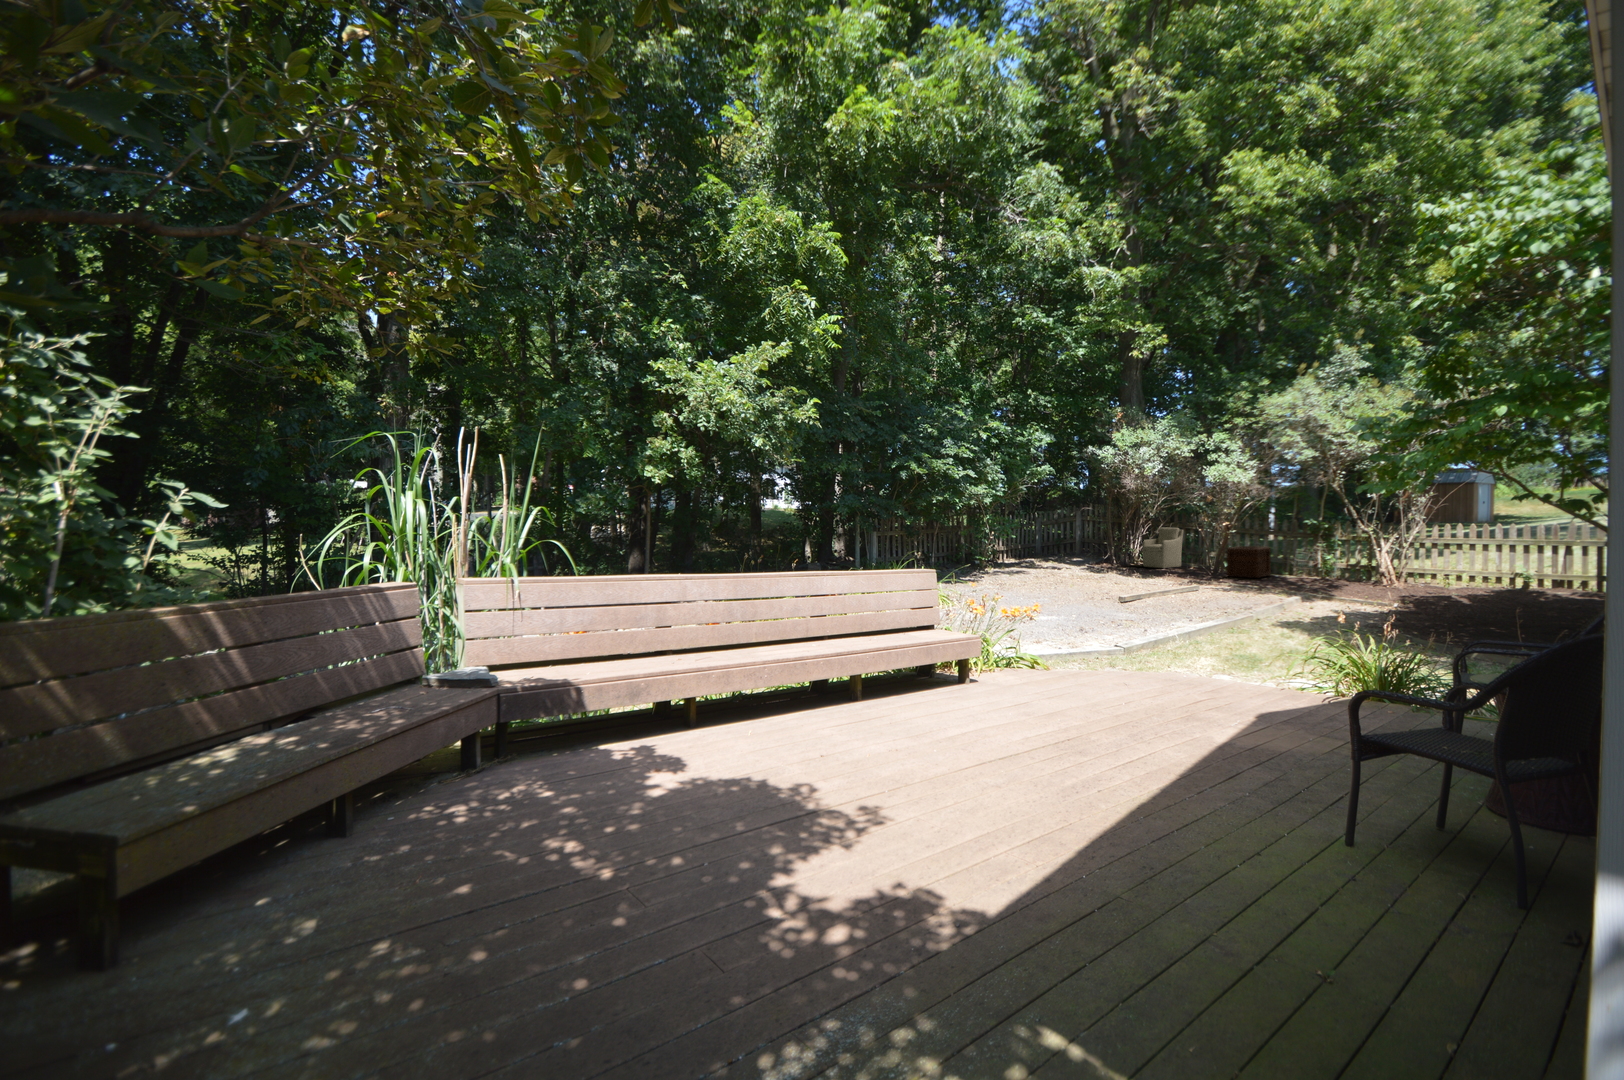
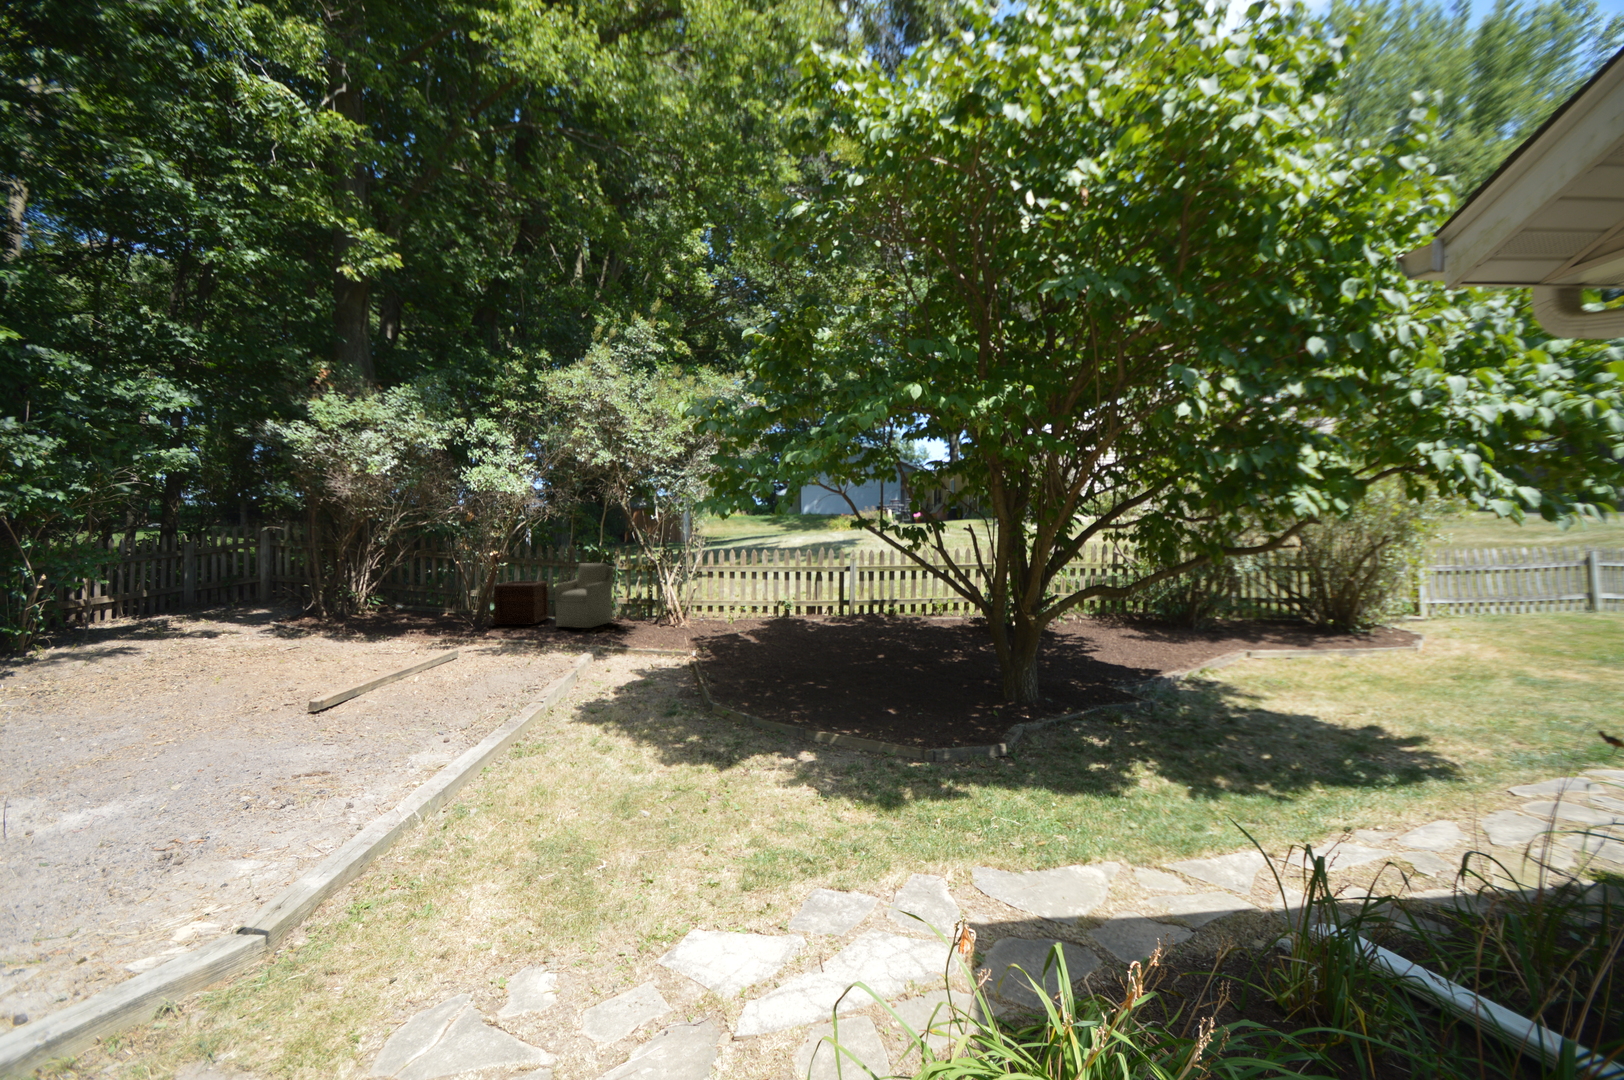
chair: present [1142,527,1183,568] -> present [555,563,614,628]

